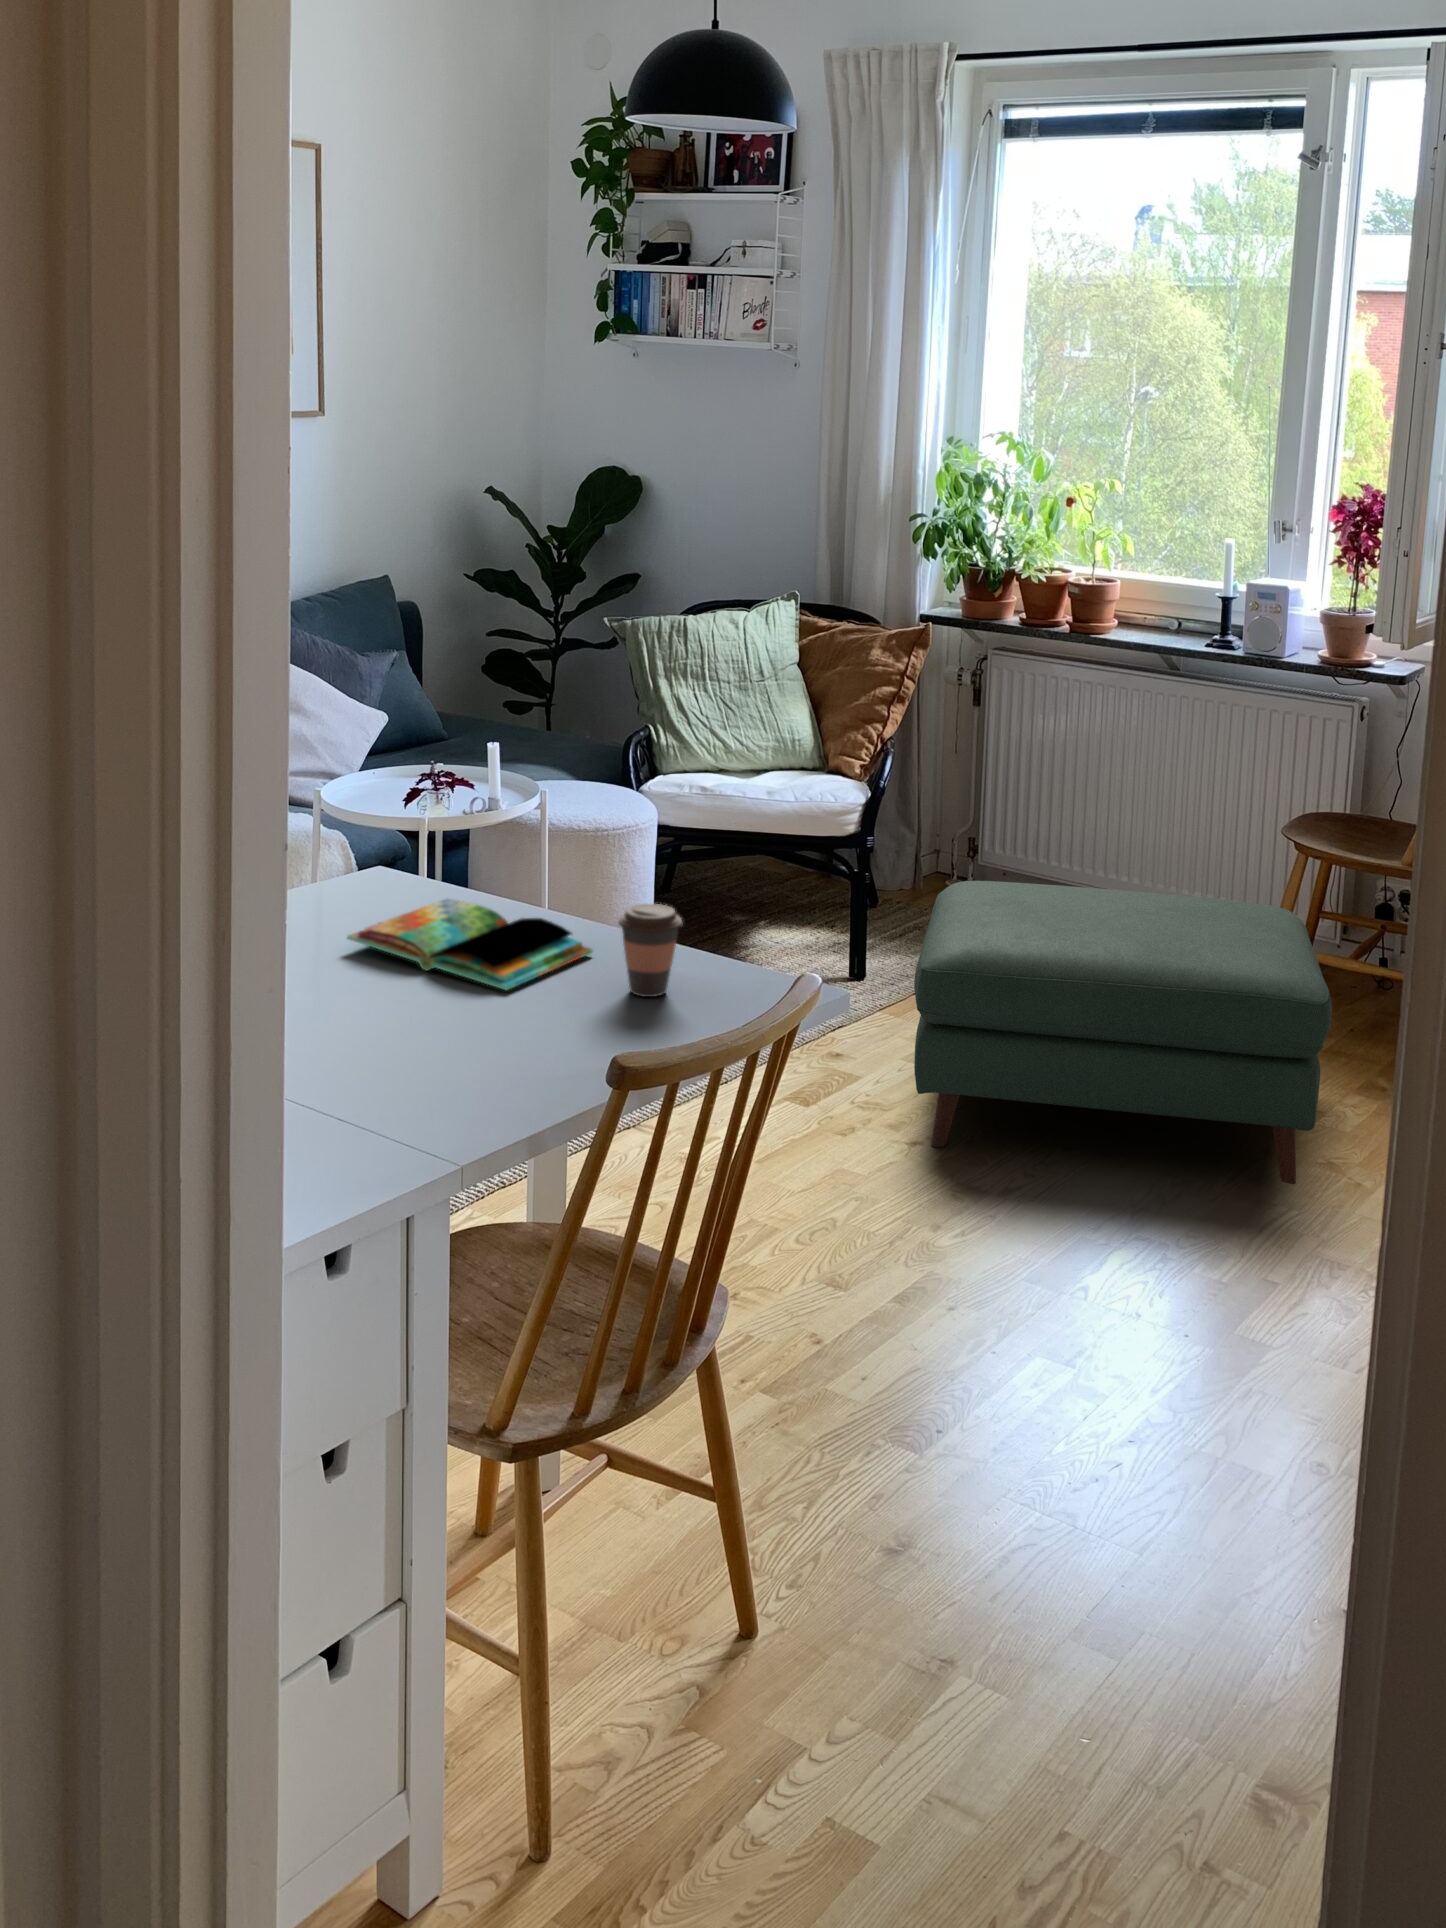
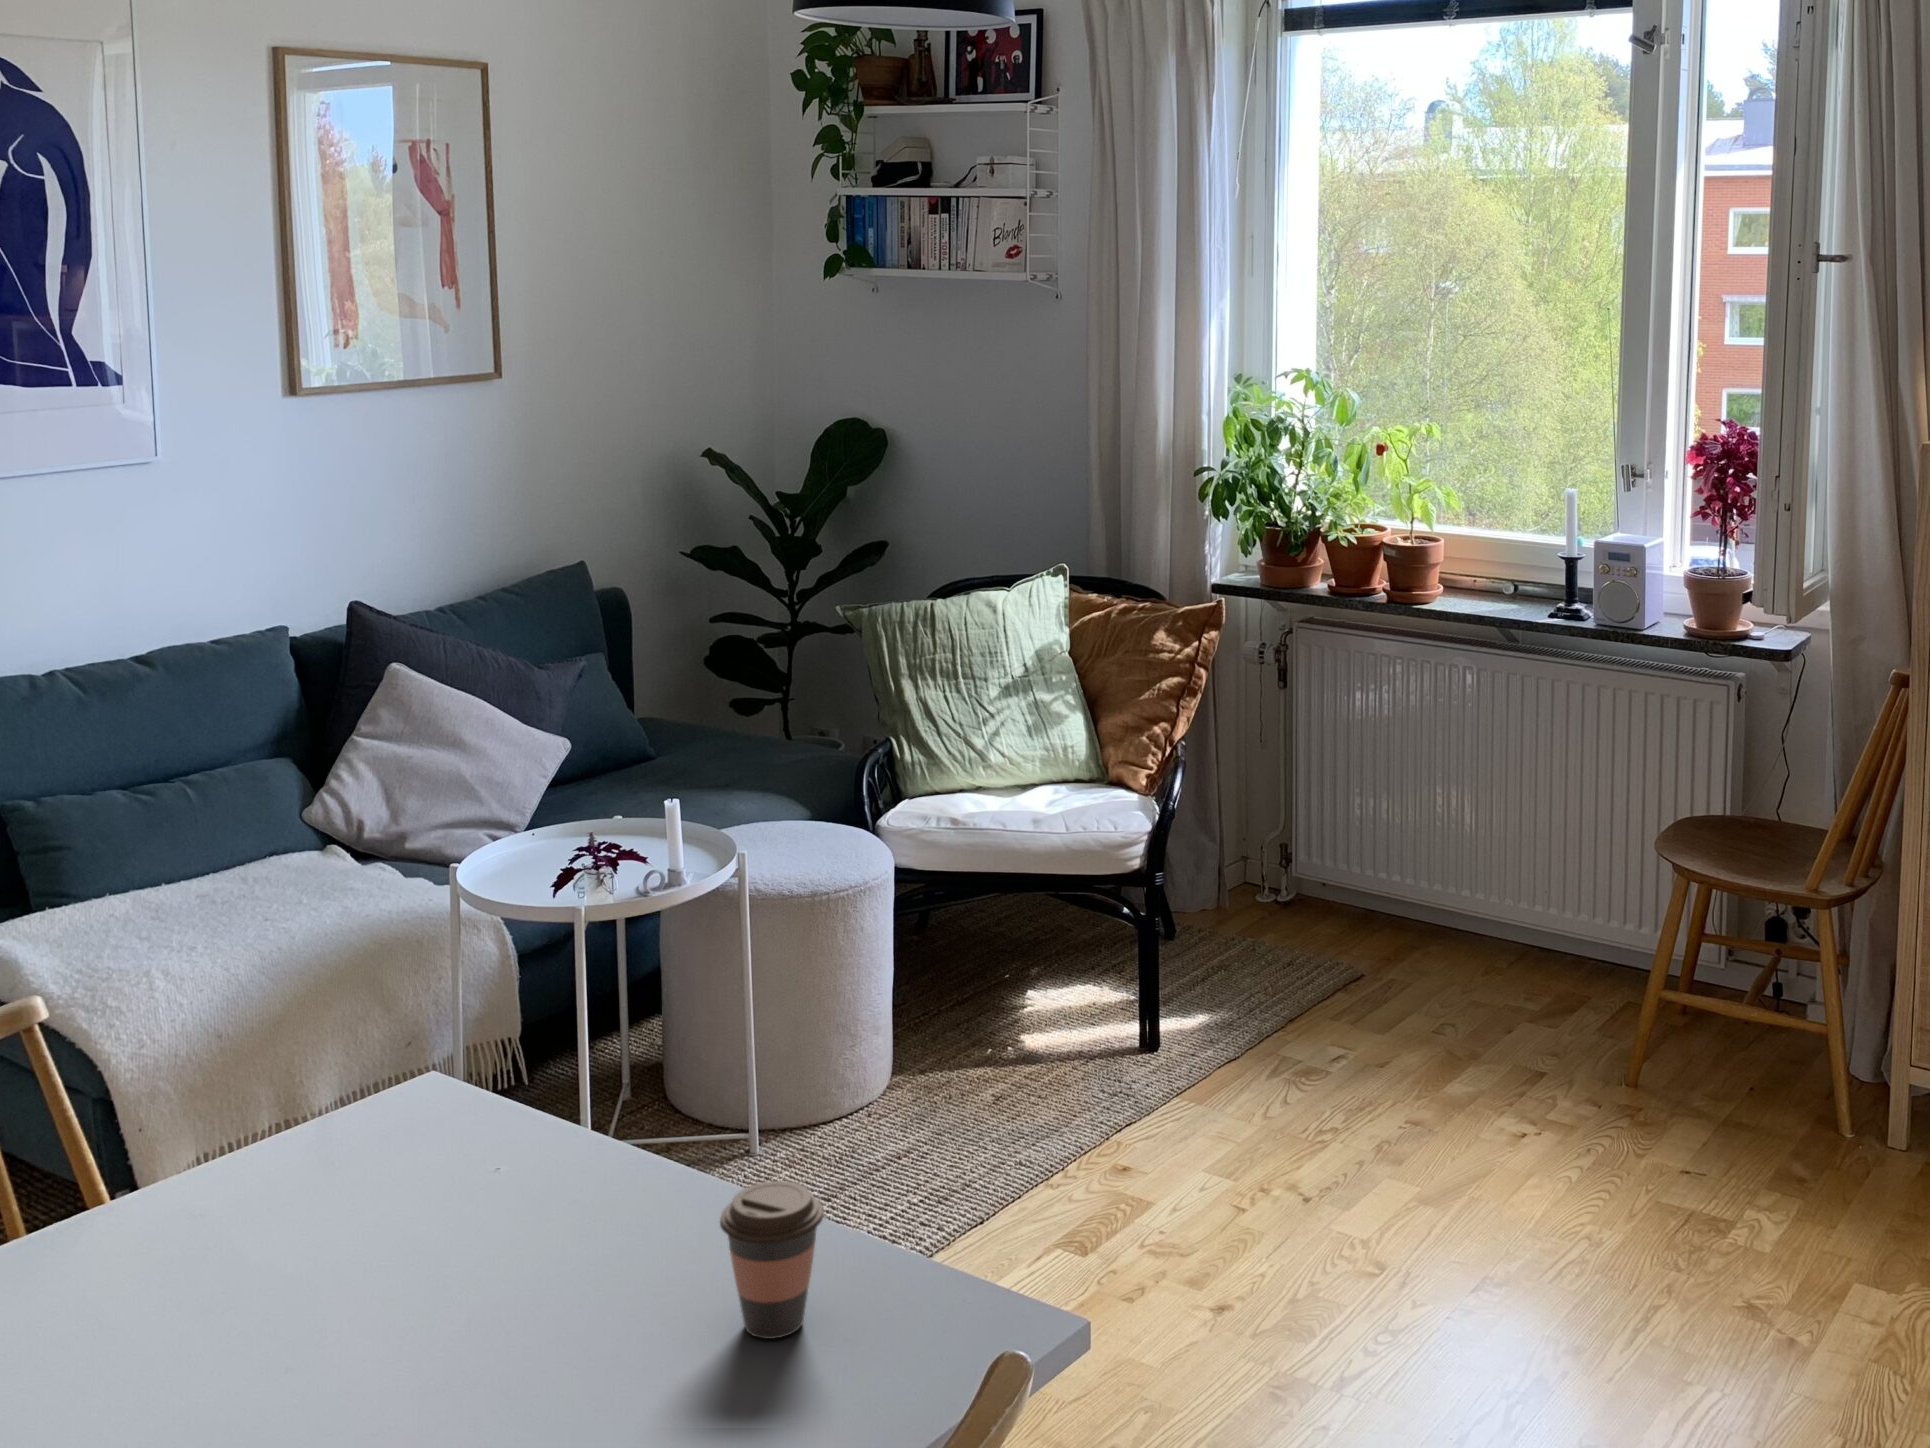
ottoman: present [914,881,1332,1184] -> none [1214,936,1746,1333]
book: present [347,899,593,990] -> none [309,1146,701,1343]

